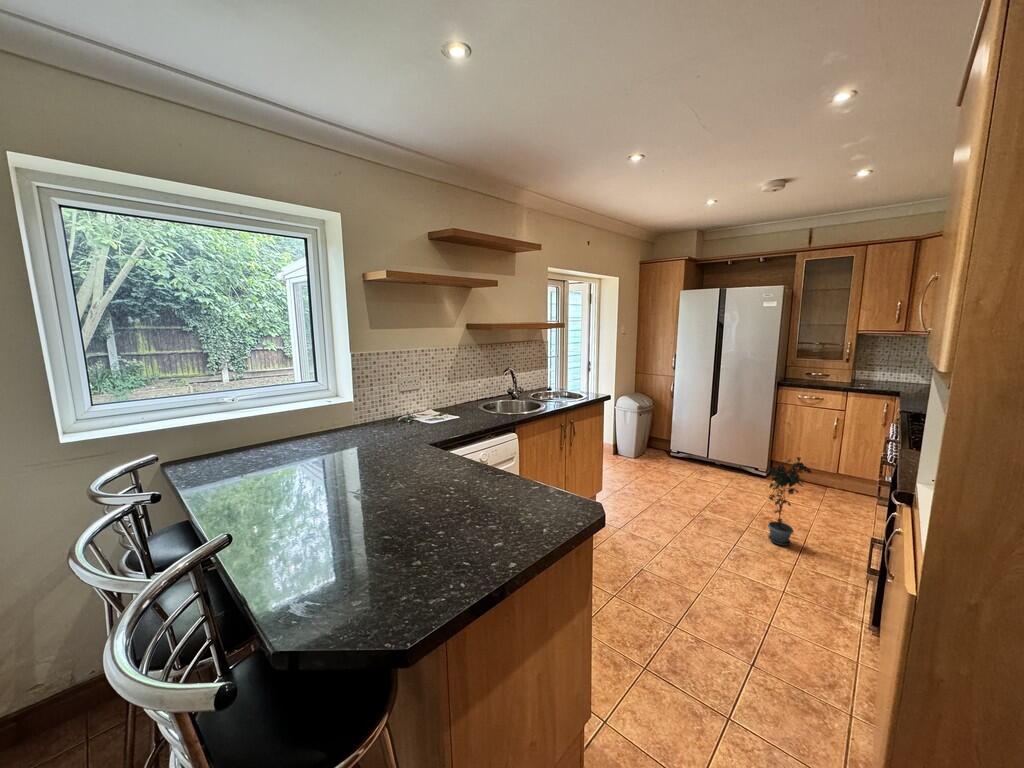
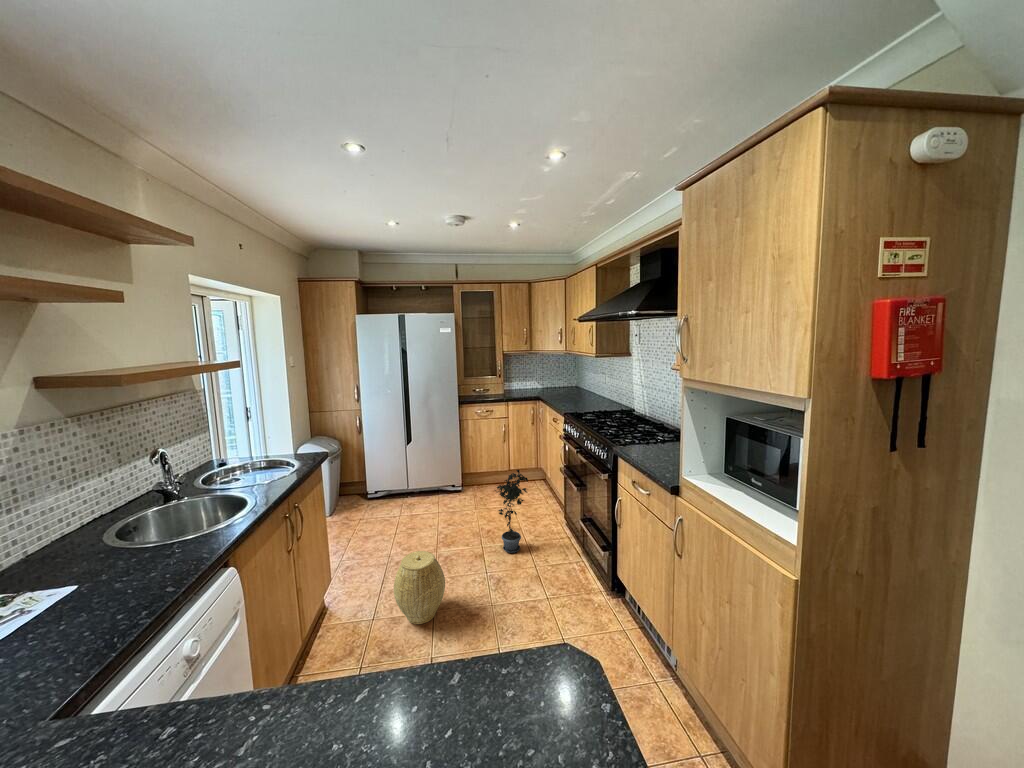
woven basket: none [633,491,678,549] -> present [394,551,445,624]

